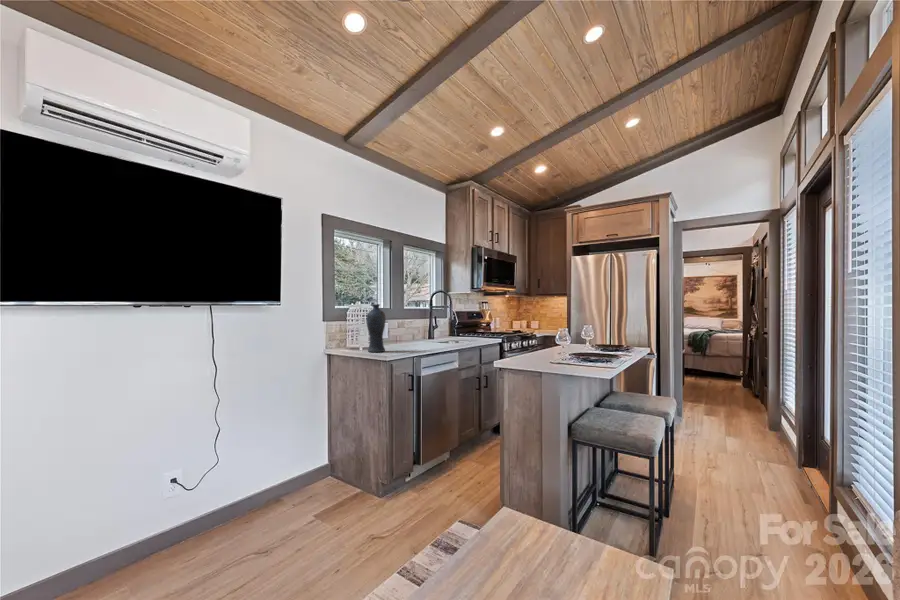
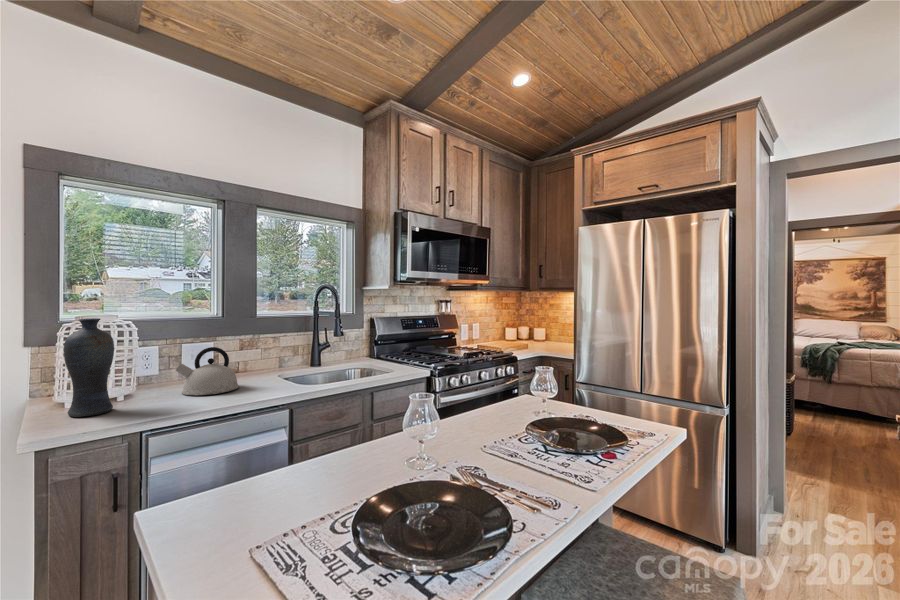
kettle: none [391,323,419,347] -> present [176,347,239,395]

